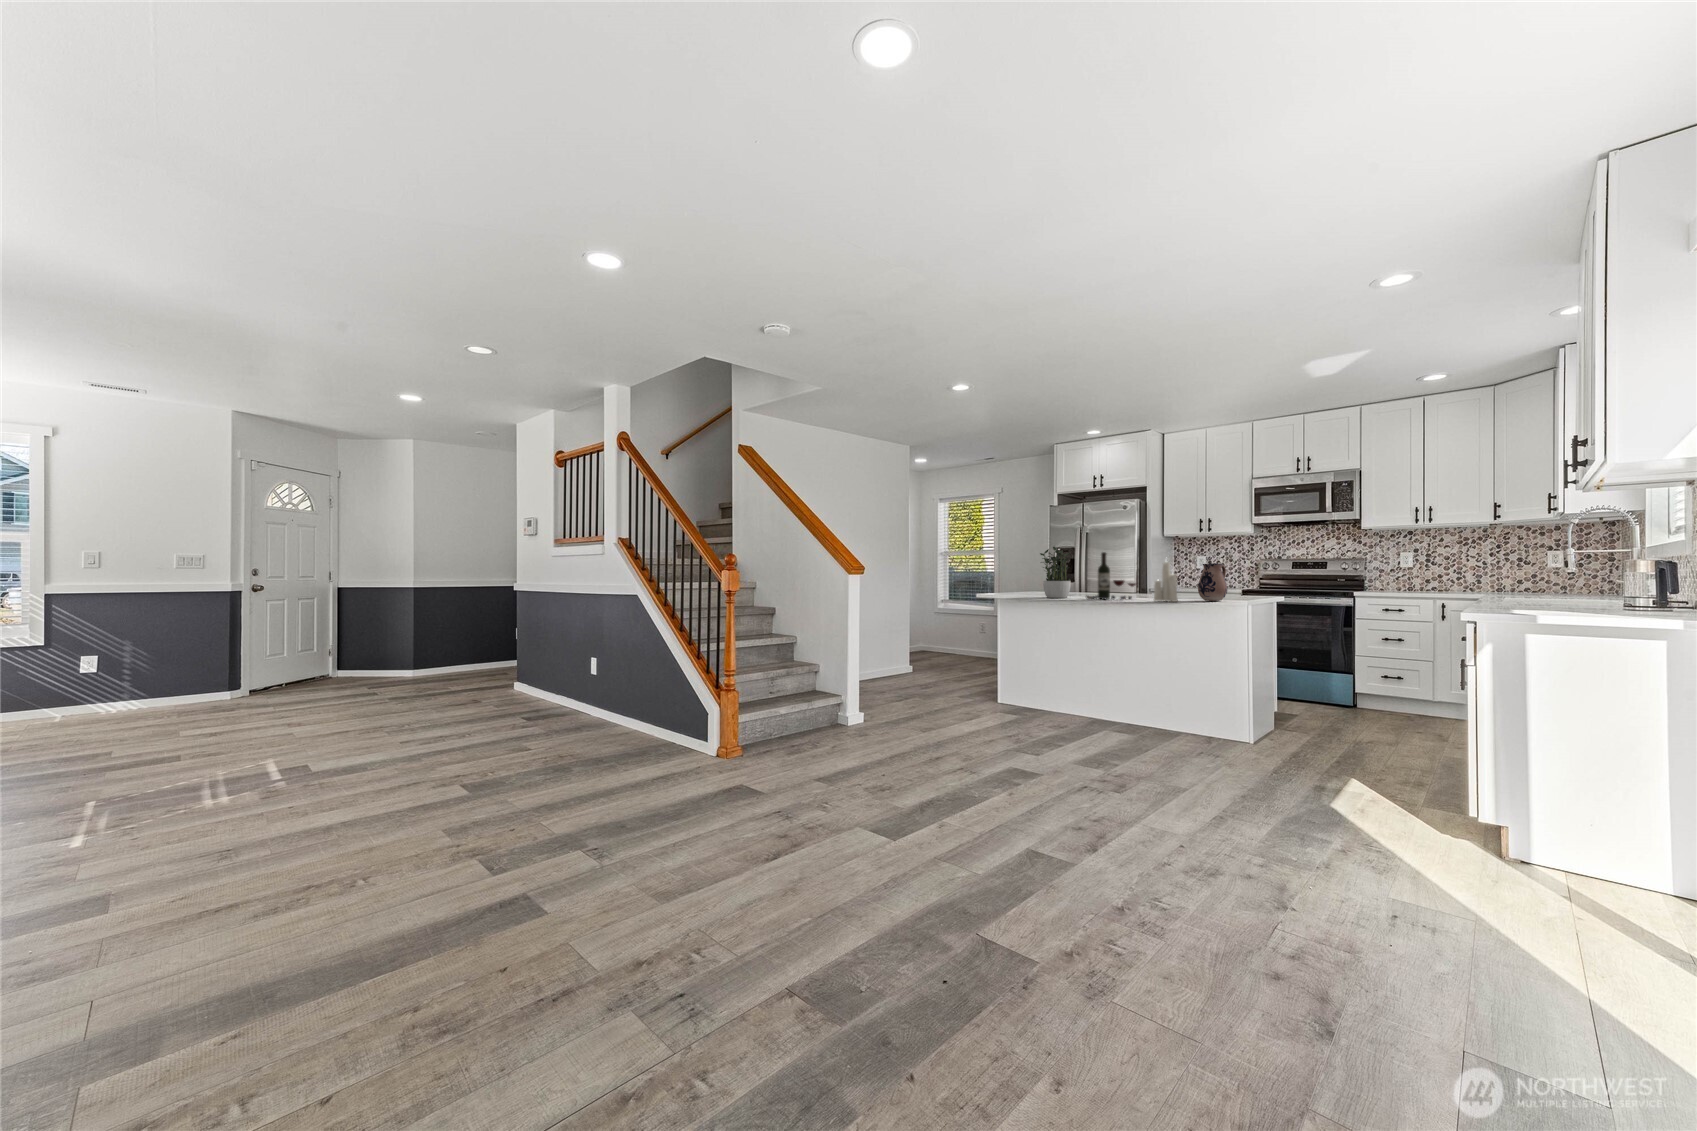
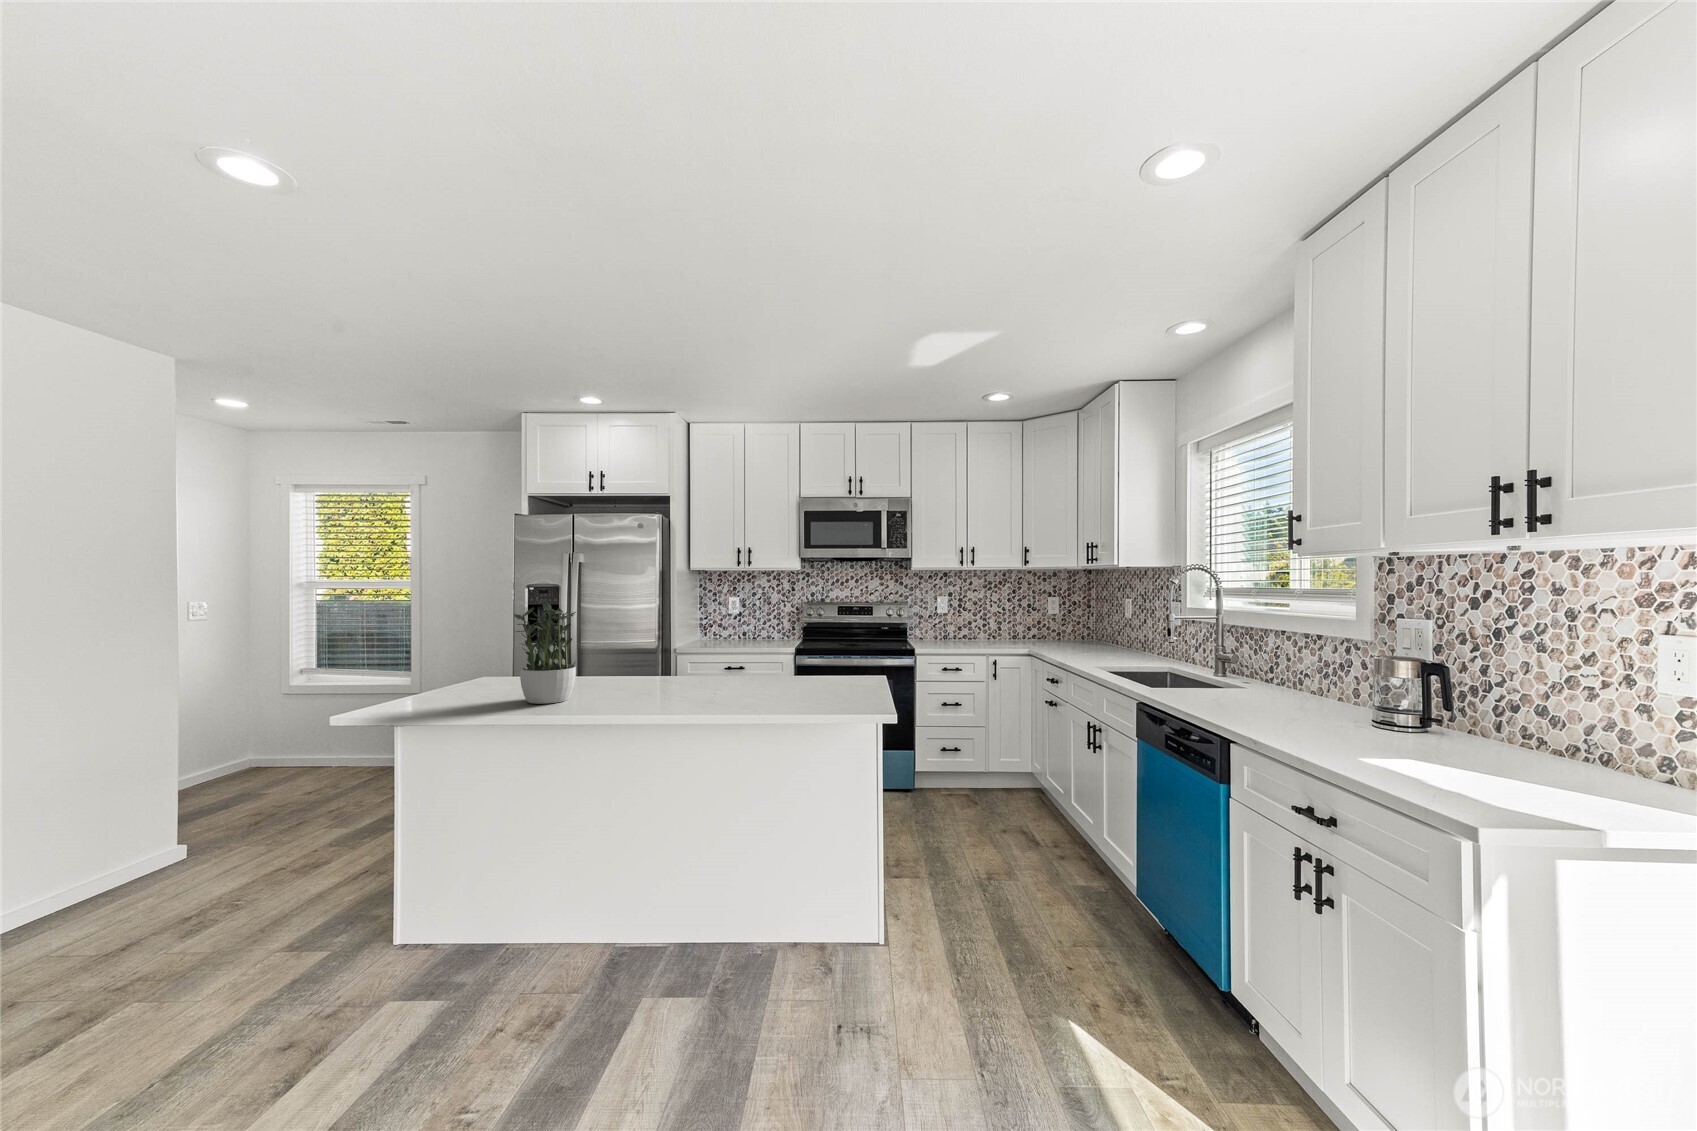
wine bottle: present [1086,552,1136,599] -> none [610,615,707,708]
candle: present [1154,562,1178,602] -> none [739,622,780,707]
ceramic pitcher: present [1198,563,1227,601] -> none [803,634,845,698]

